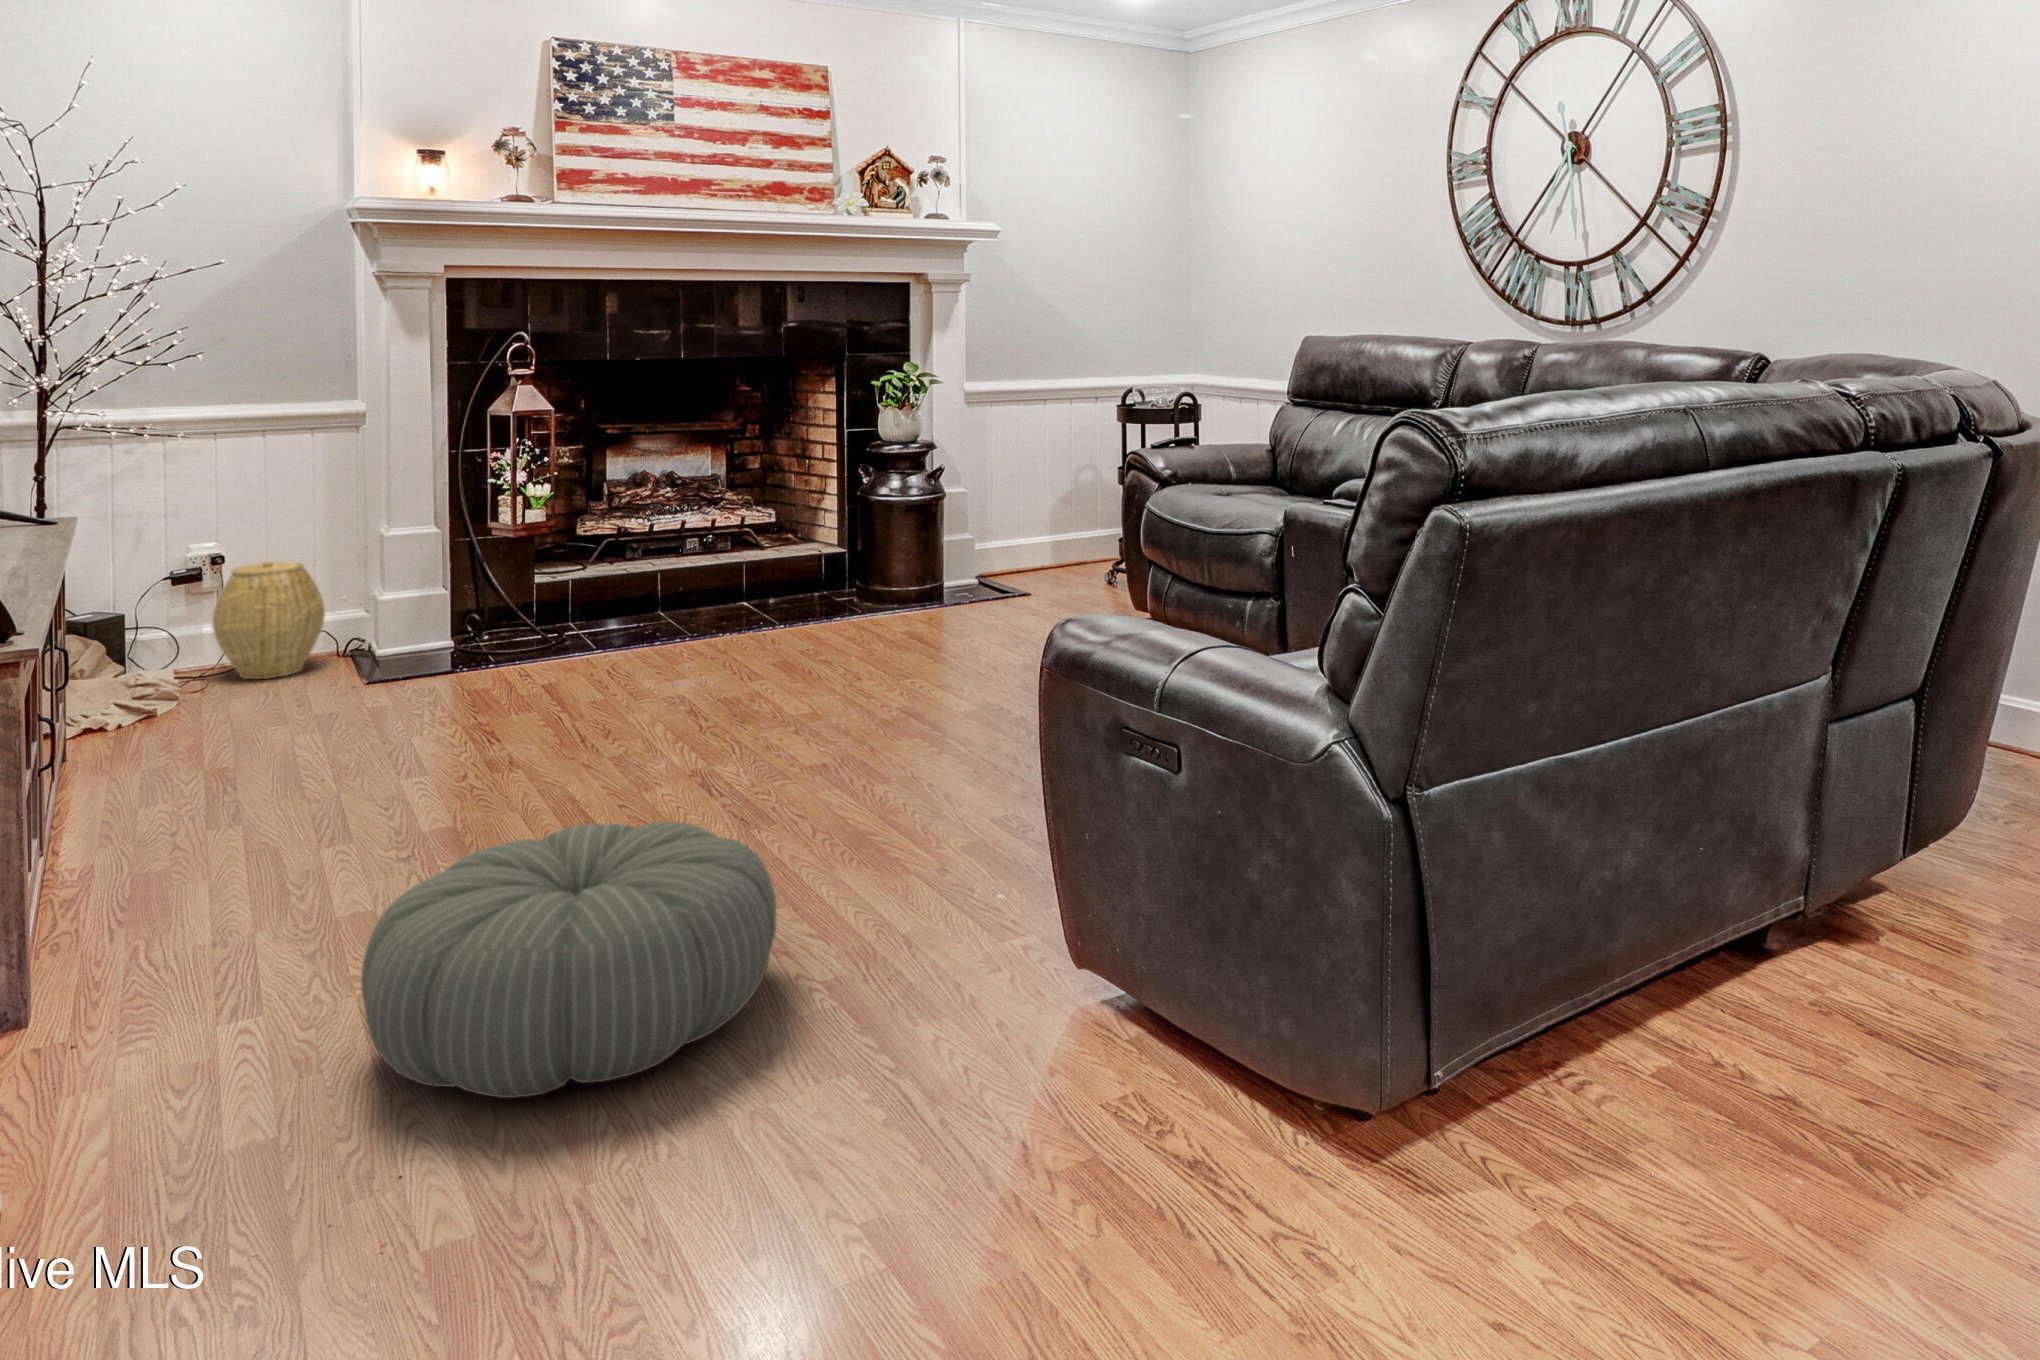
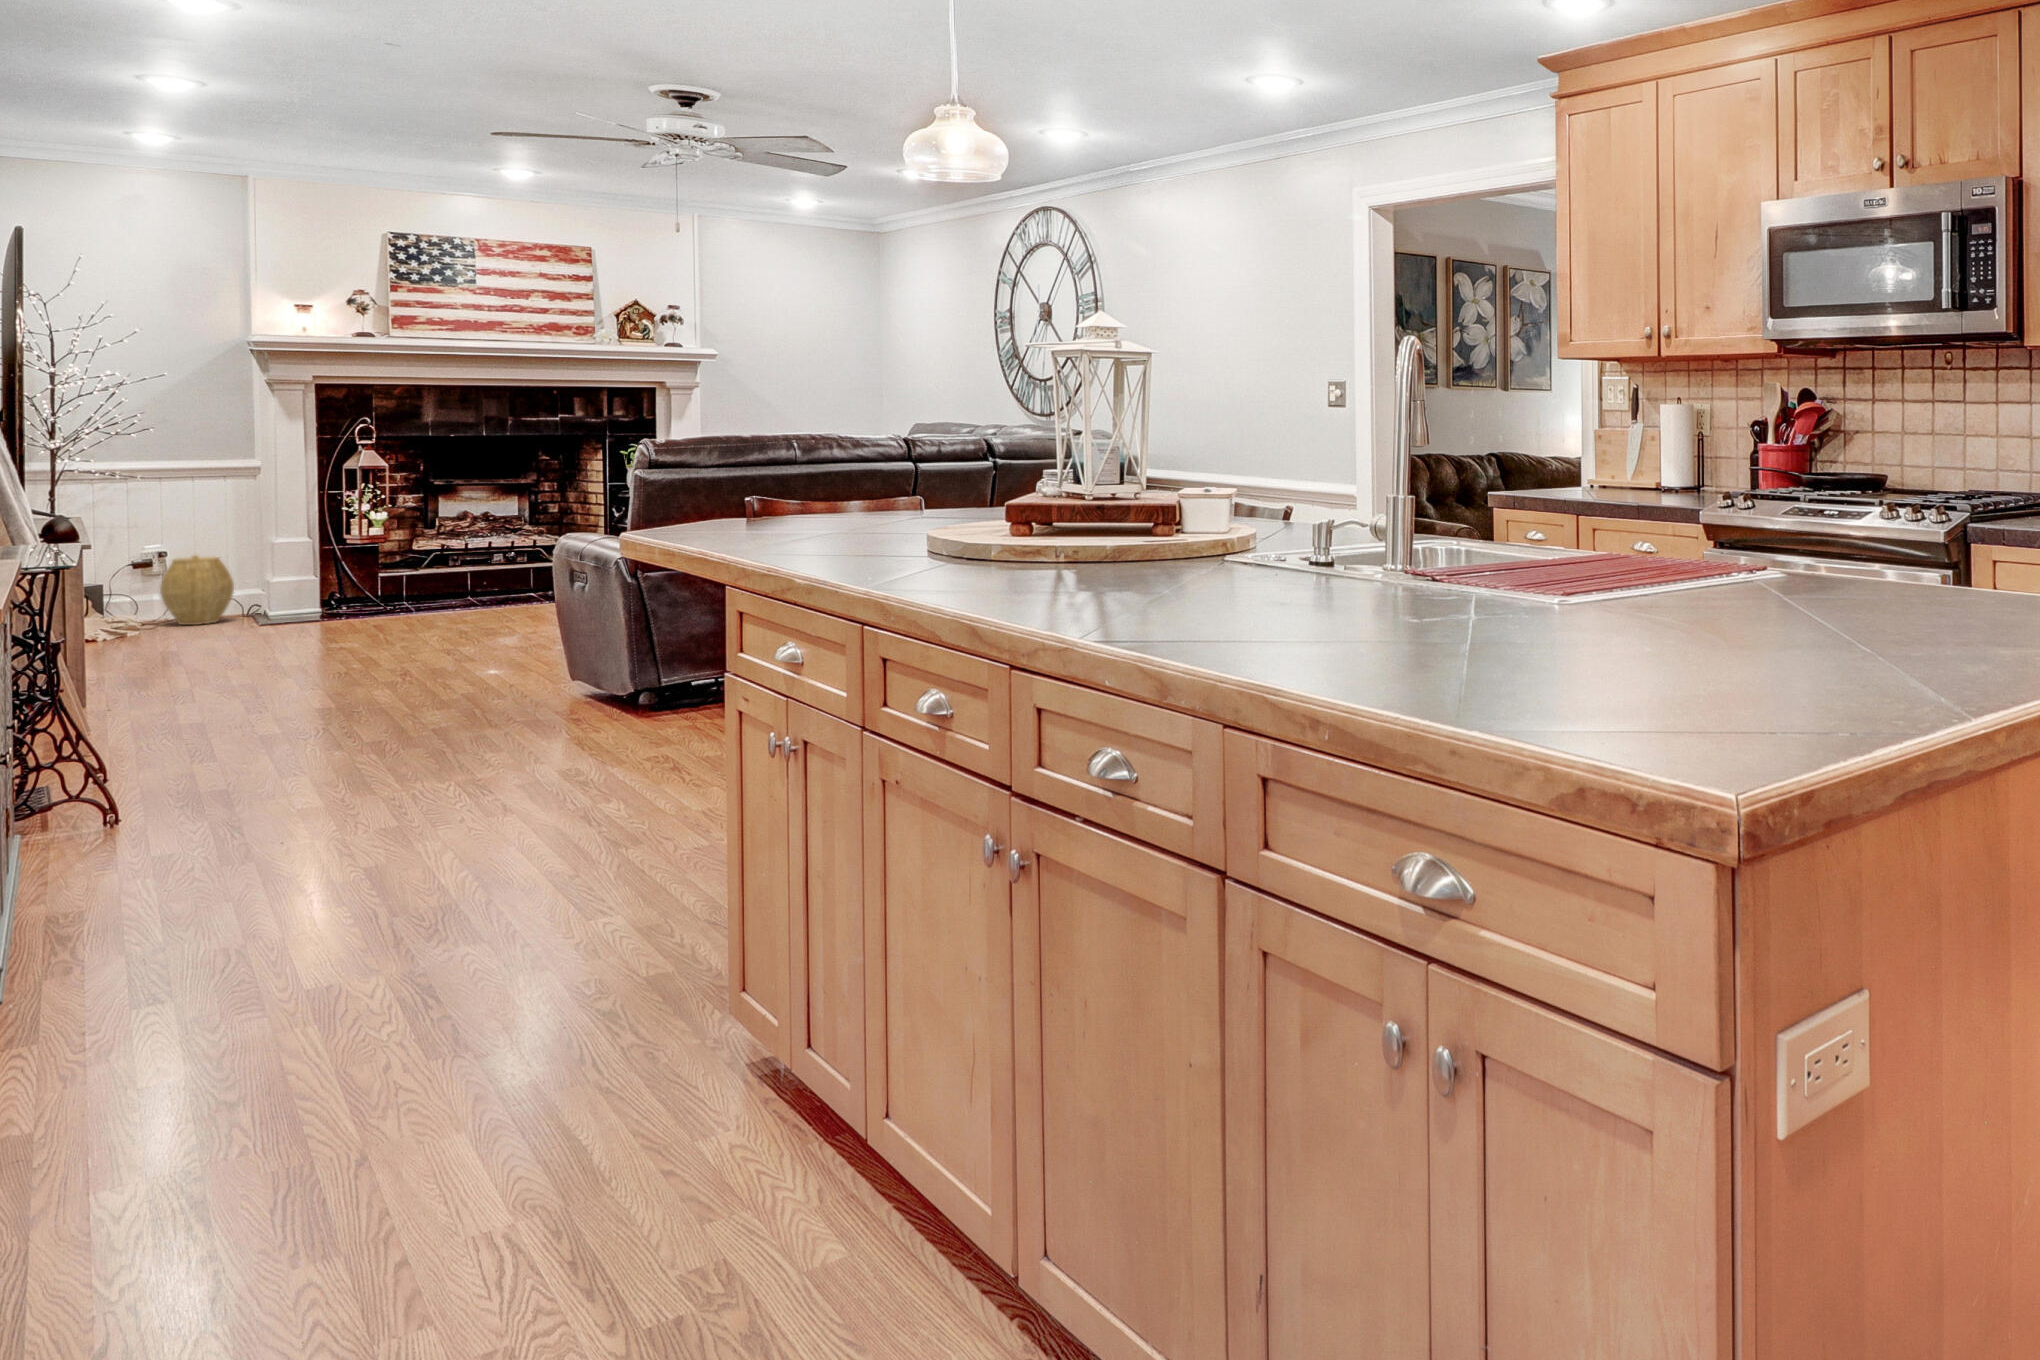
pouf: present [361,821,776,1098] -> none [232,628,430,712]

